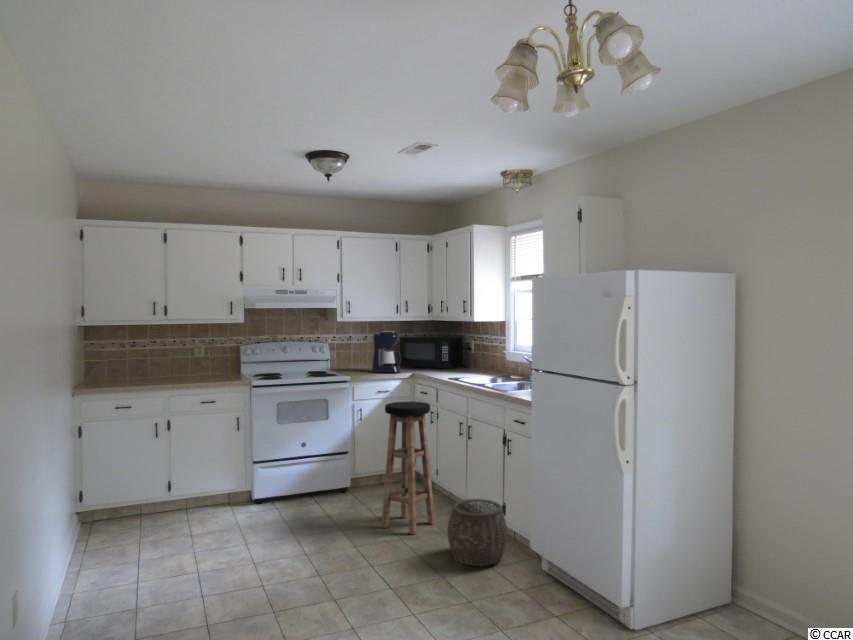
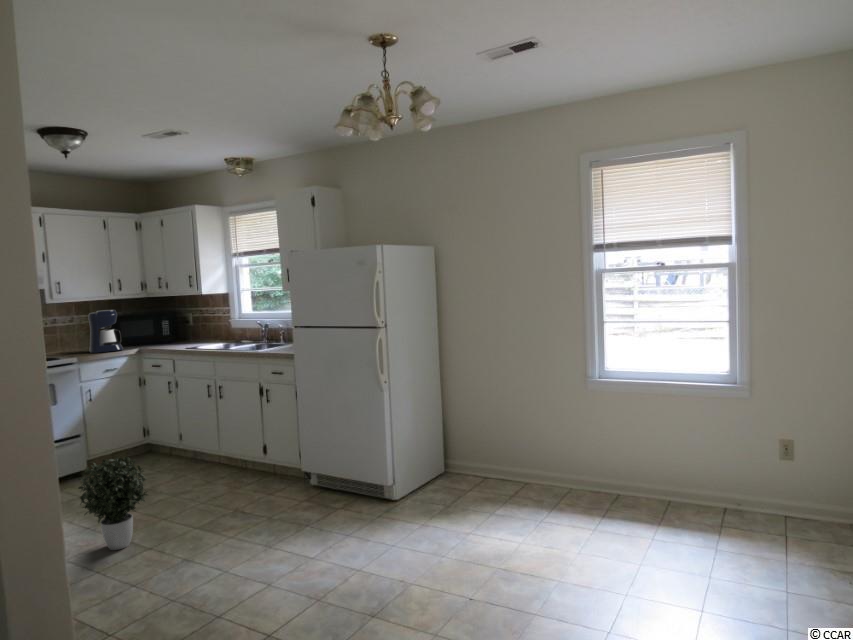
bar stool: present [382,402,435,535] -> none [141,371,199,492]
potted plant: none [278,488,347,589] -> present [78,457,148,550]
woven basket: present [447,499,508,566] -> none [227,441,281,497]

